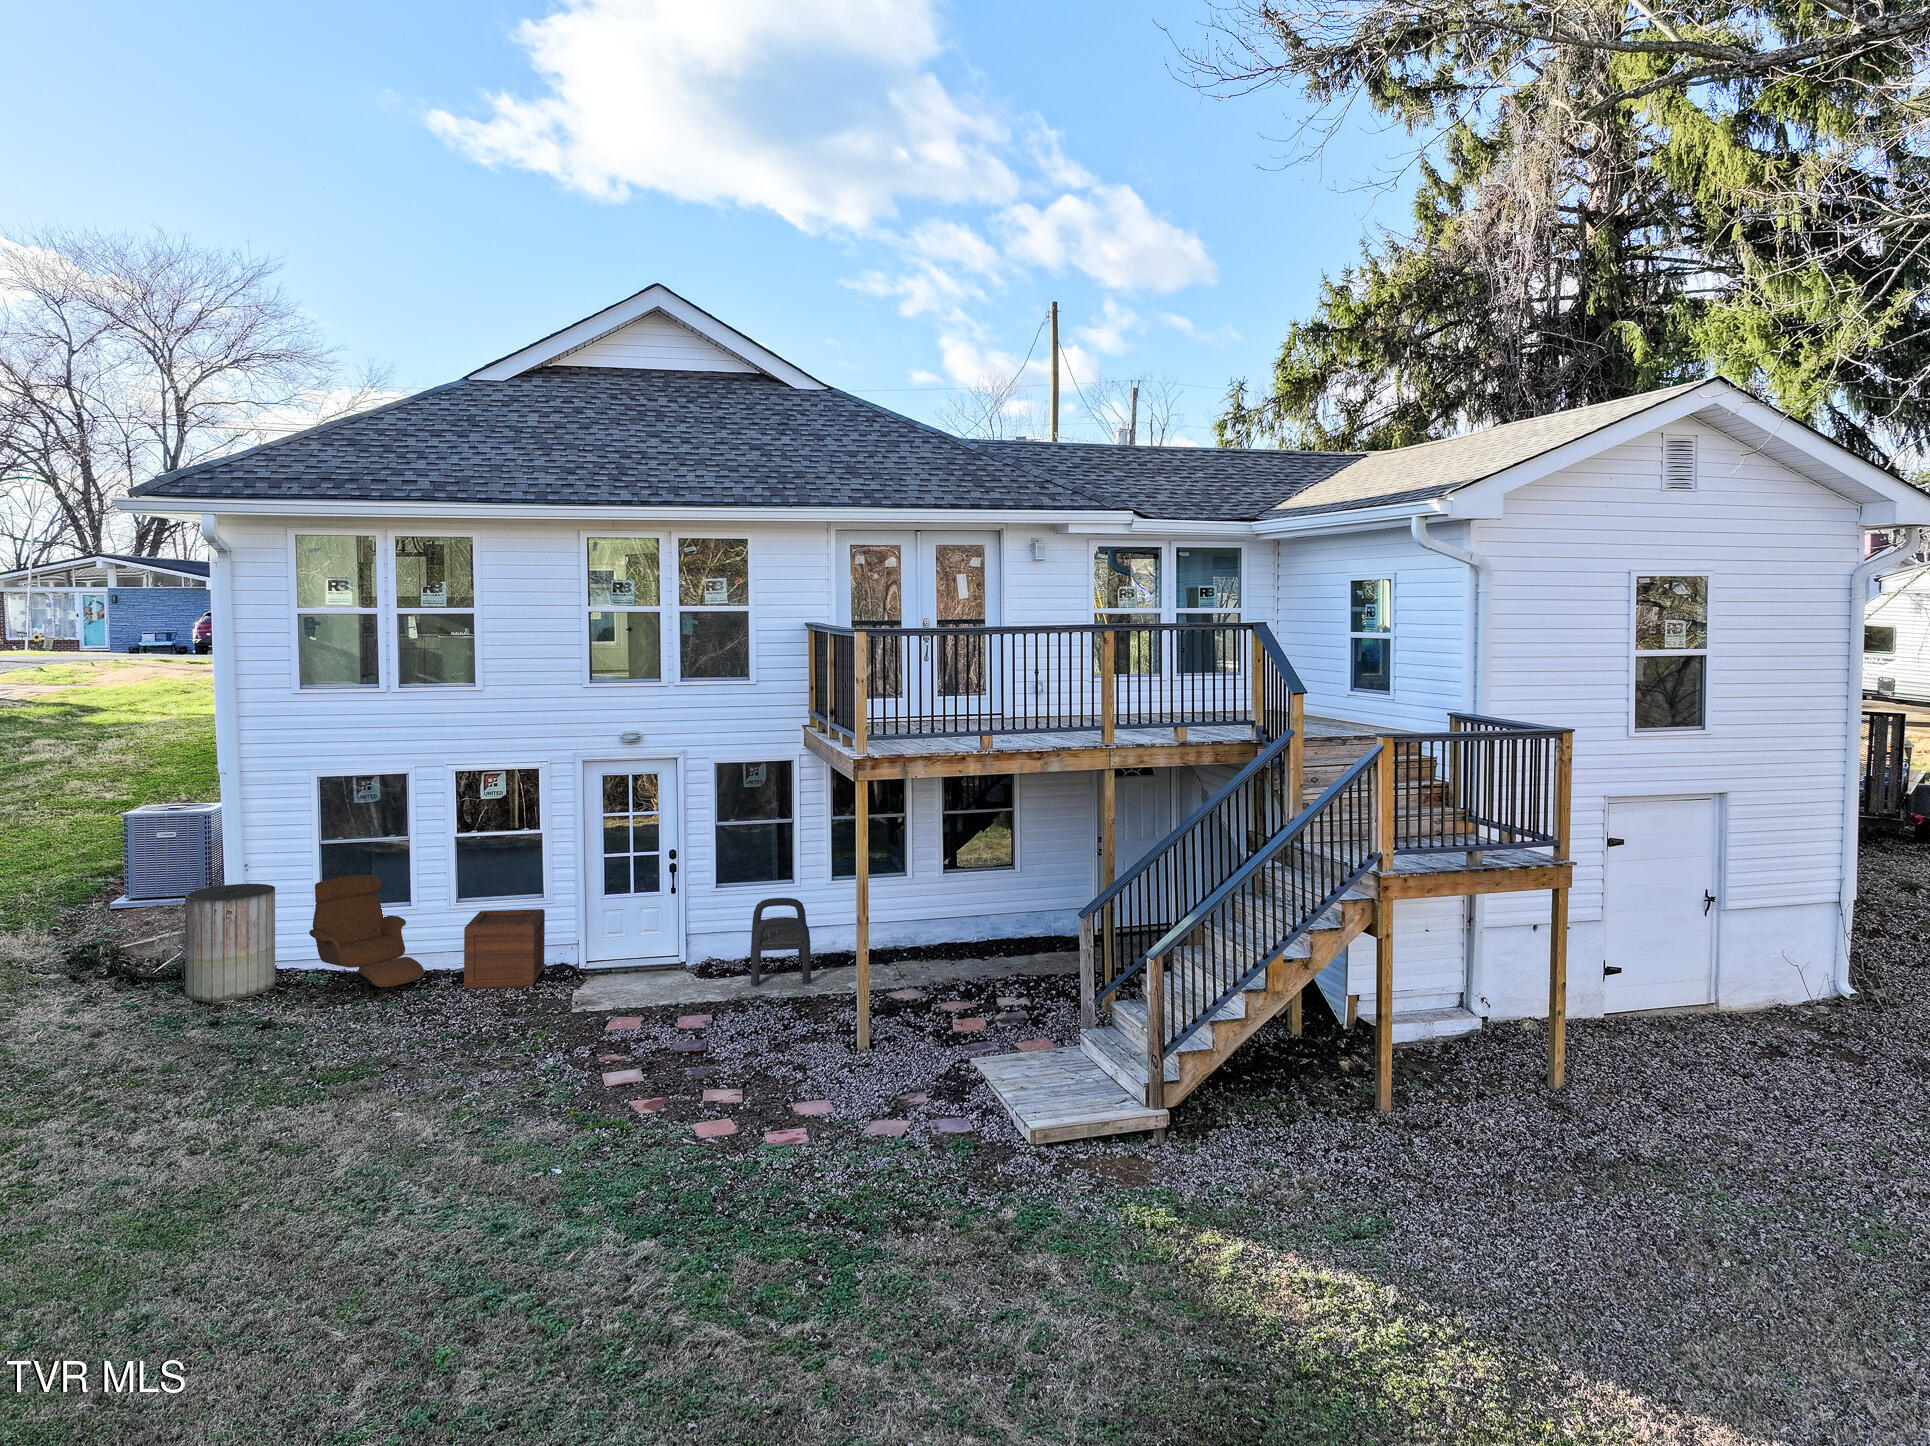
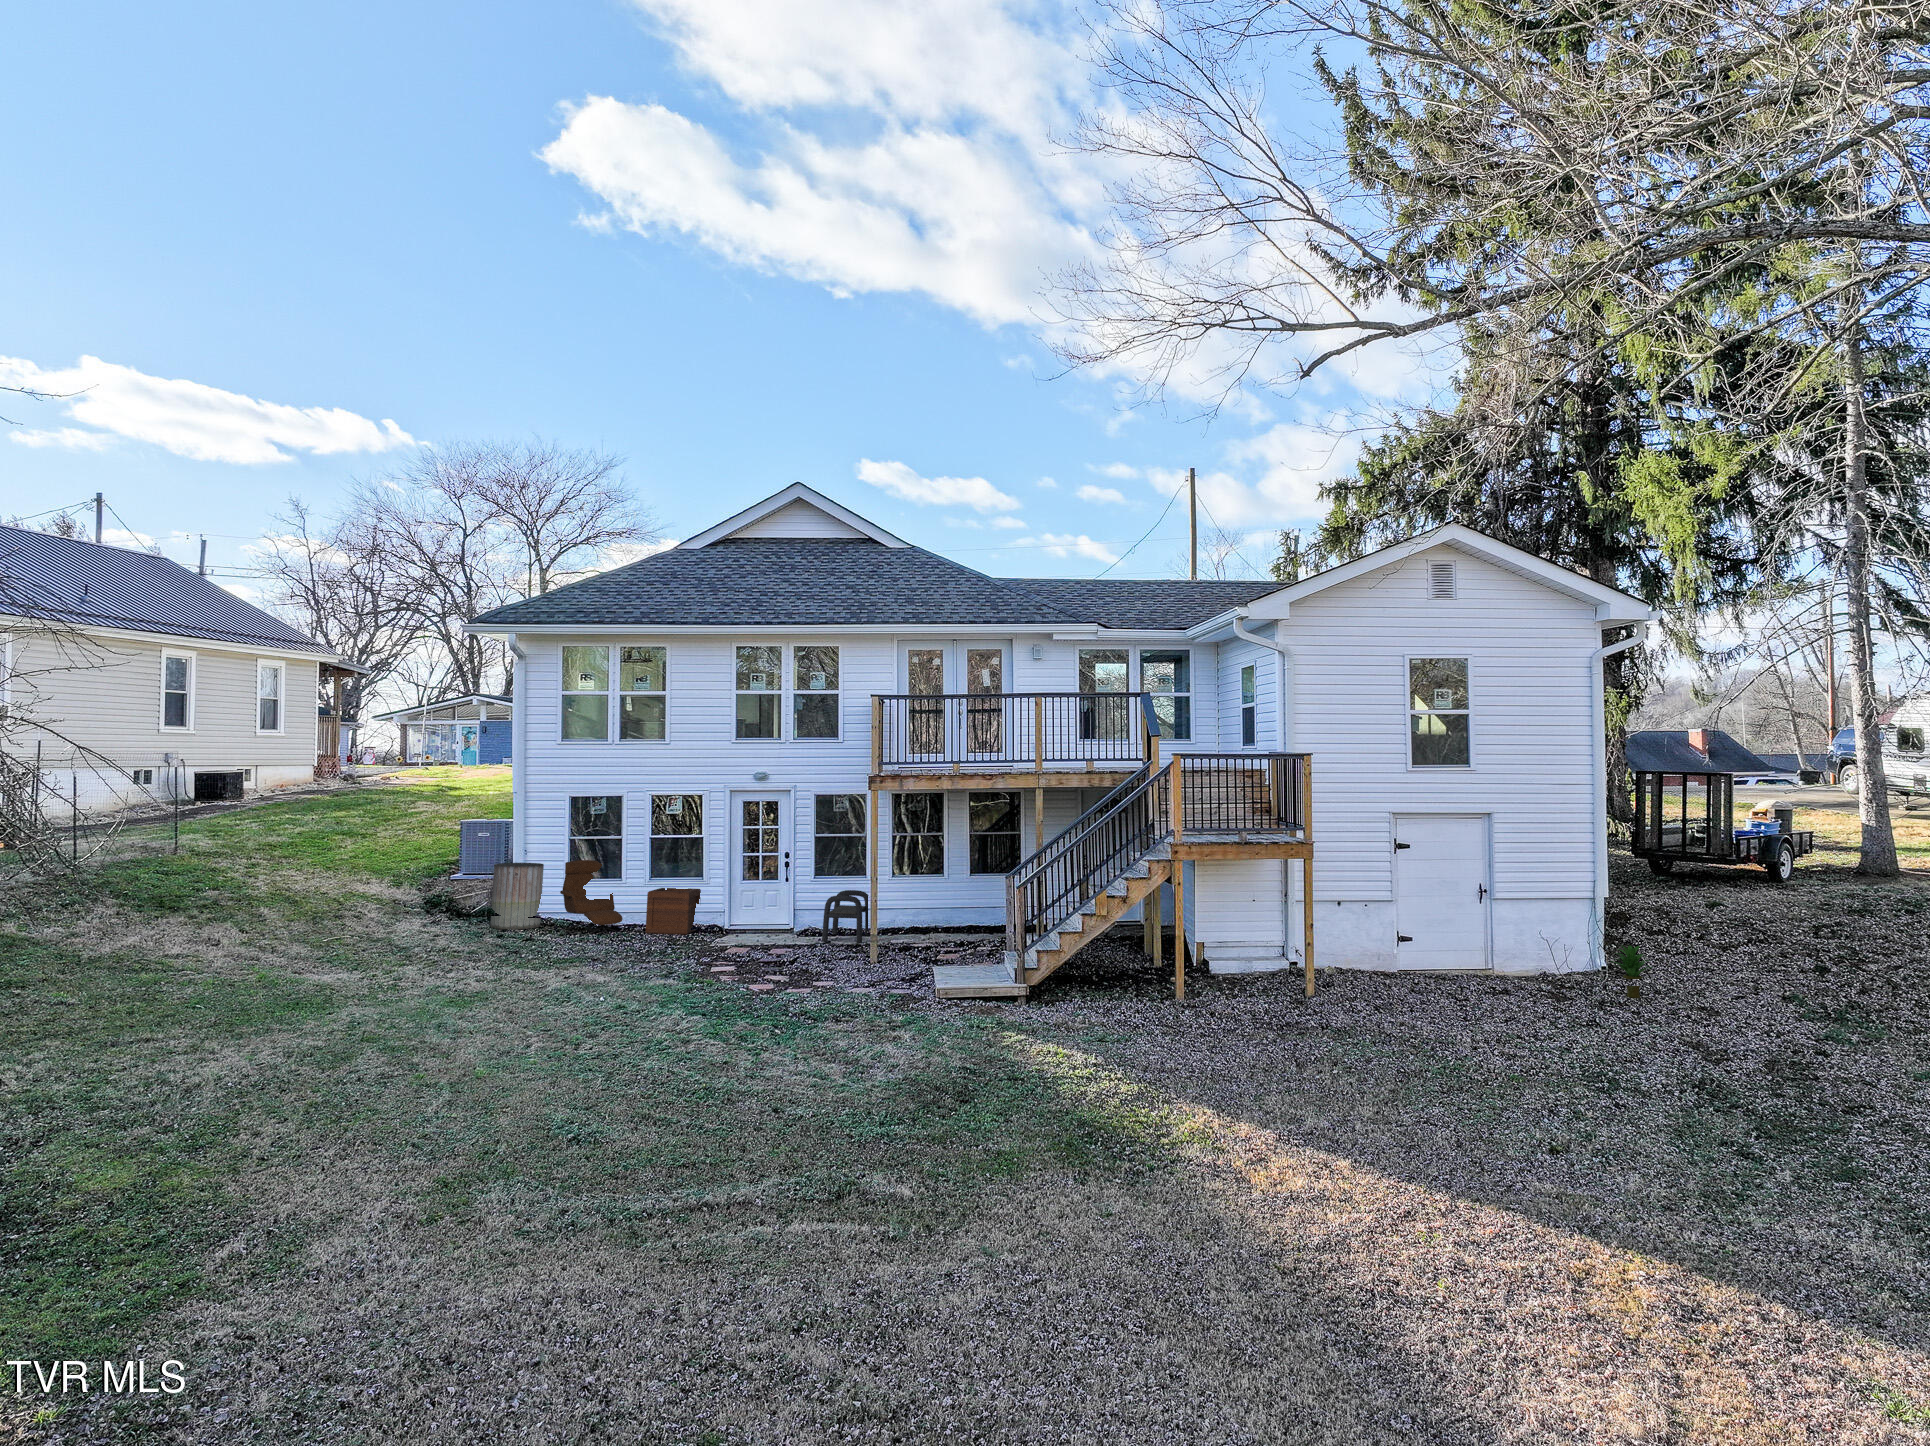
potted plant: none [1813,953,1873,1020] -> present [1614,946,1653,998]

